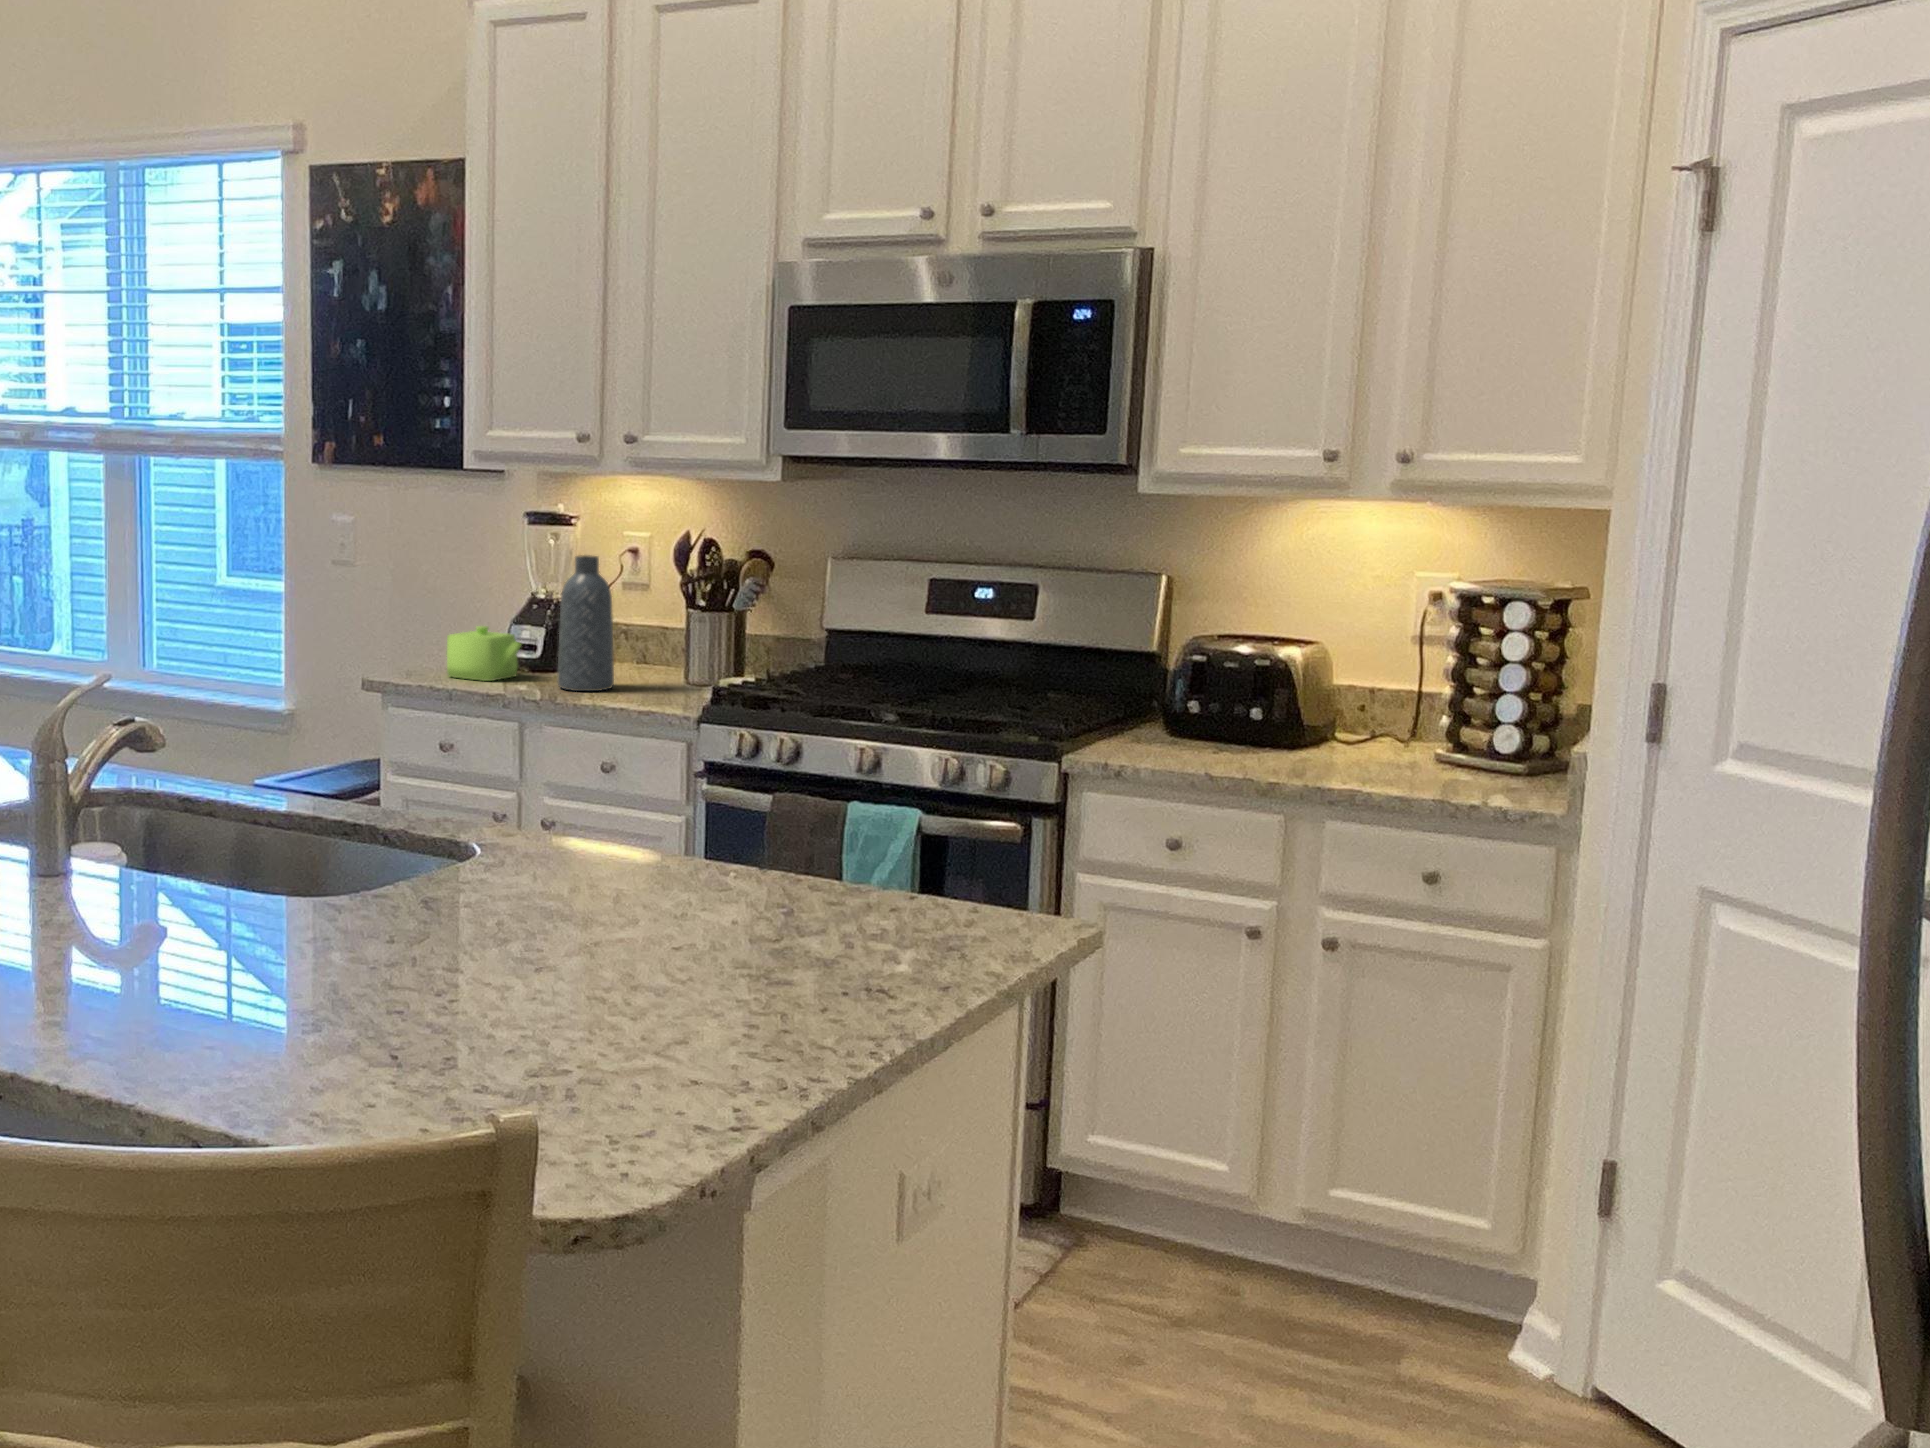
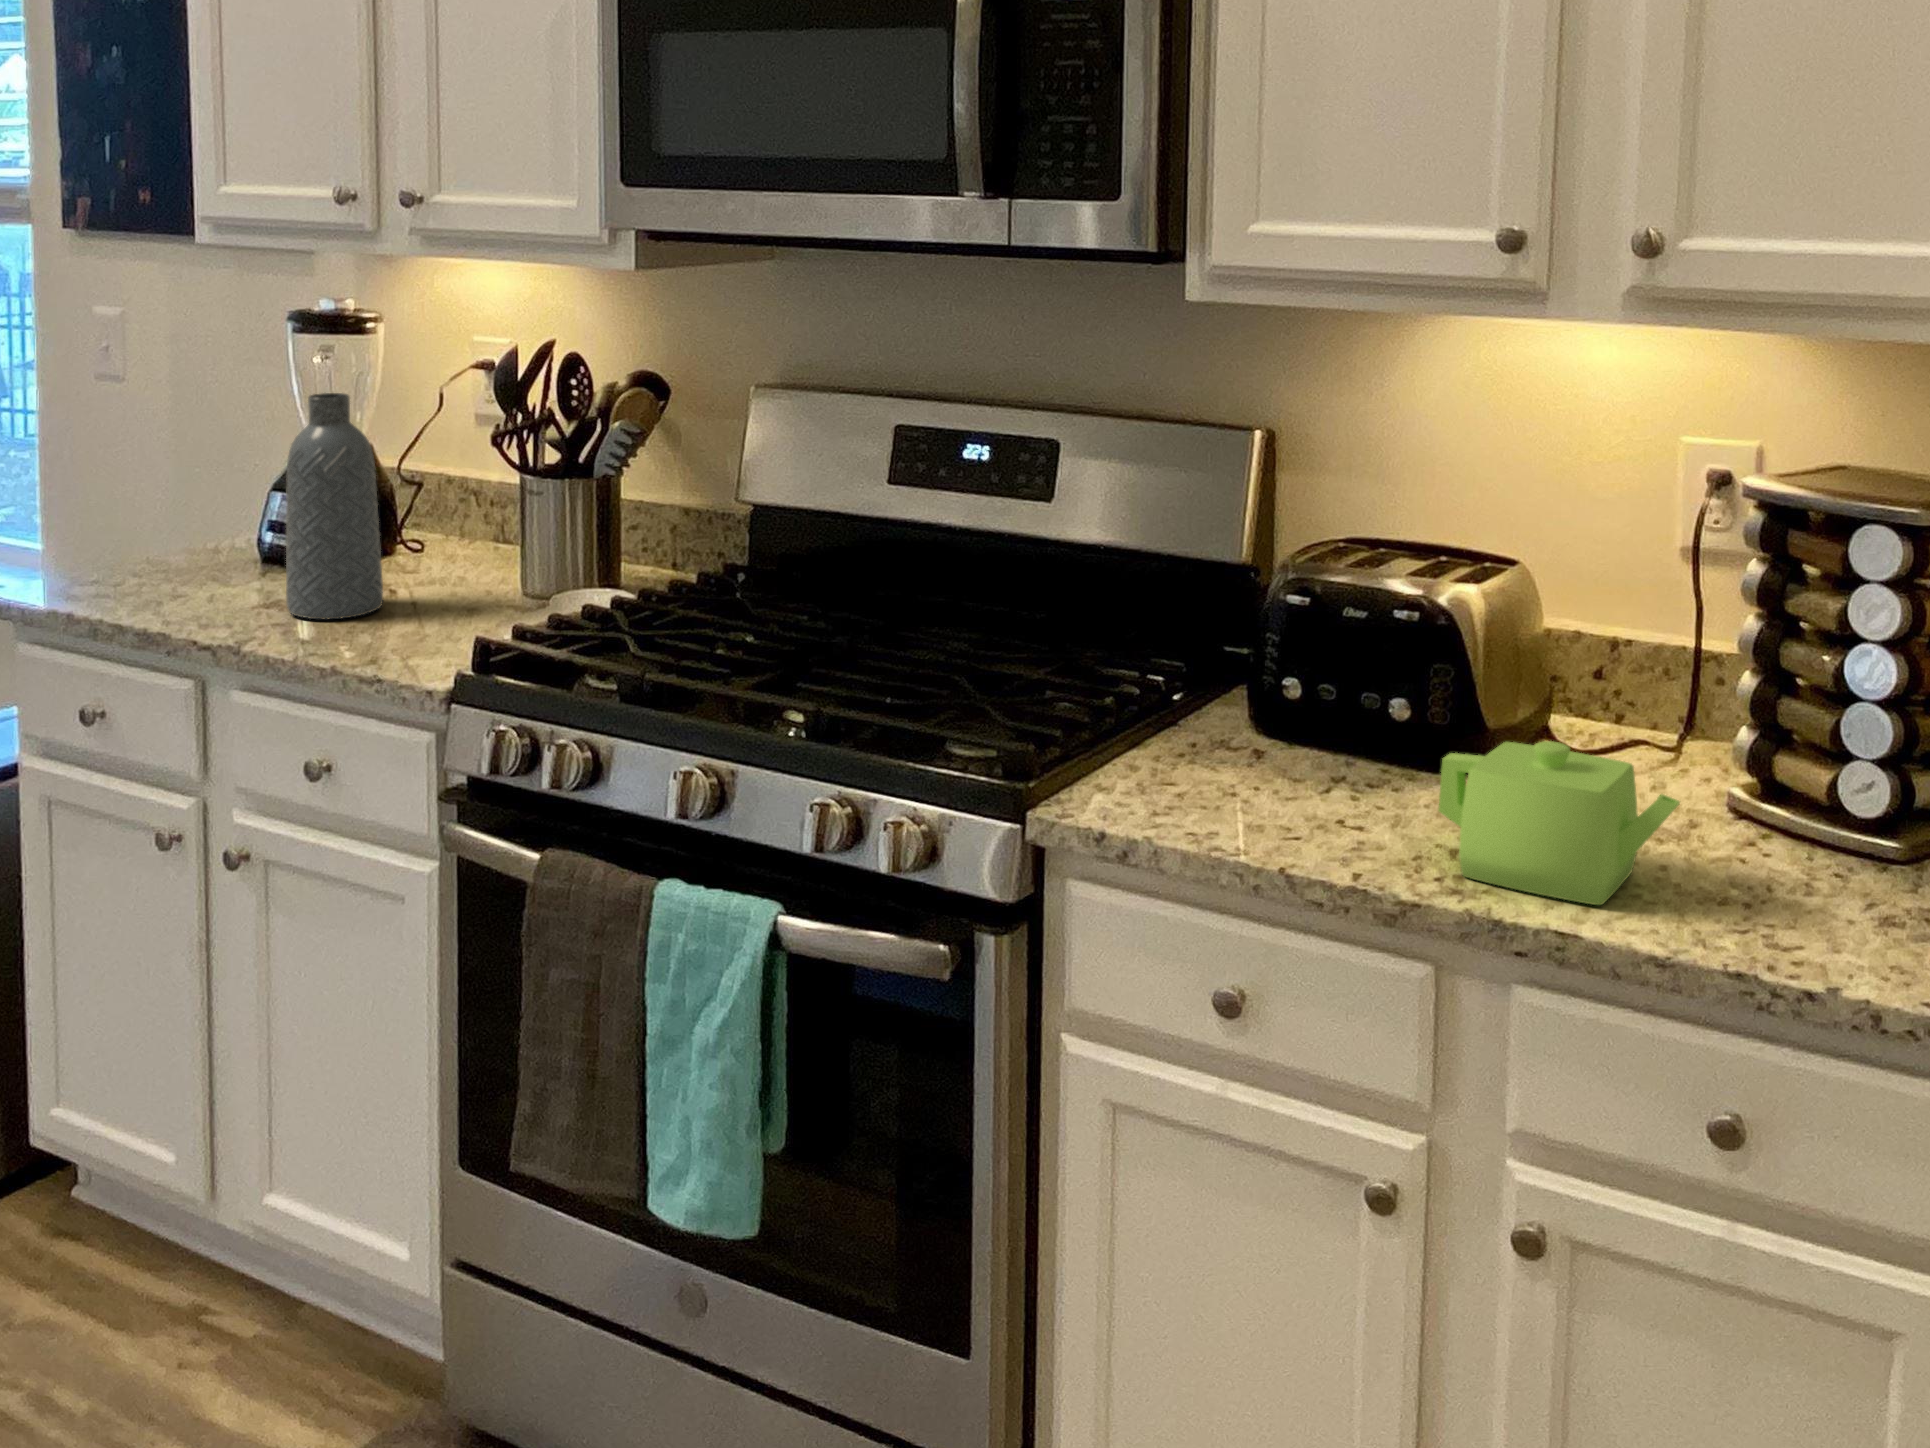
teapot: present [447,626,521,681] -> present [1438,741,1680,905]

